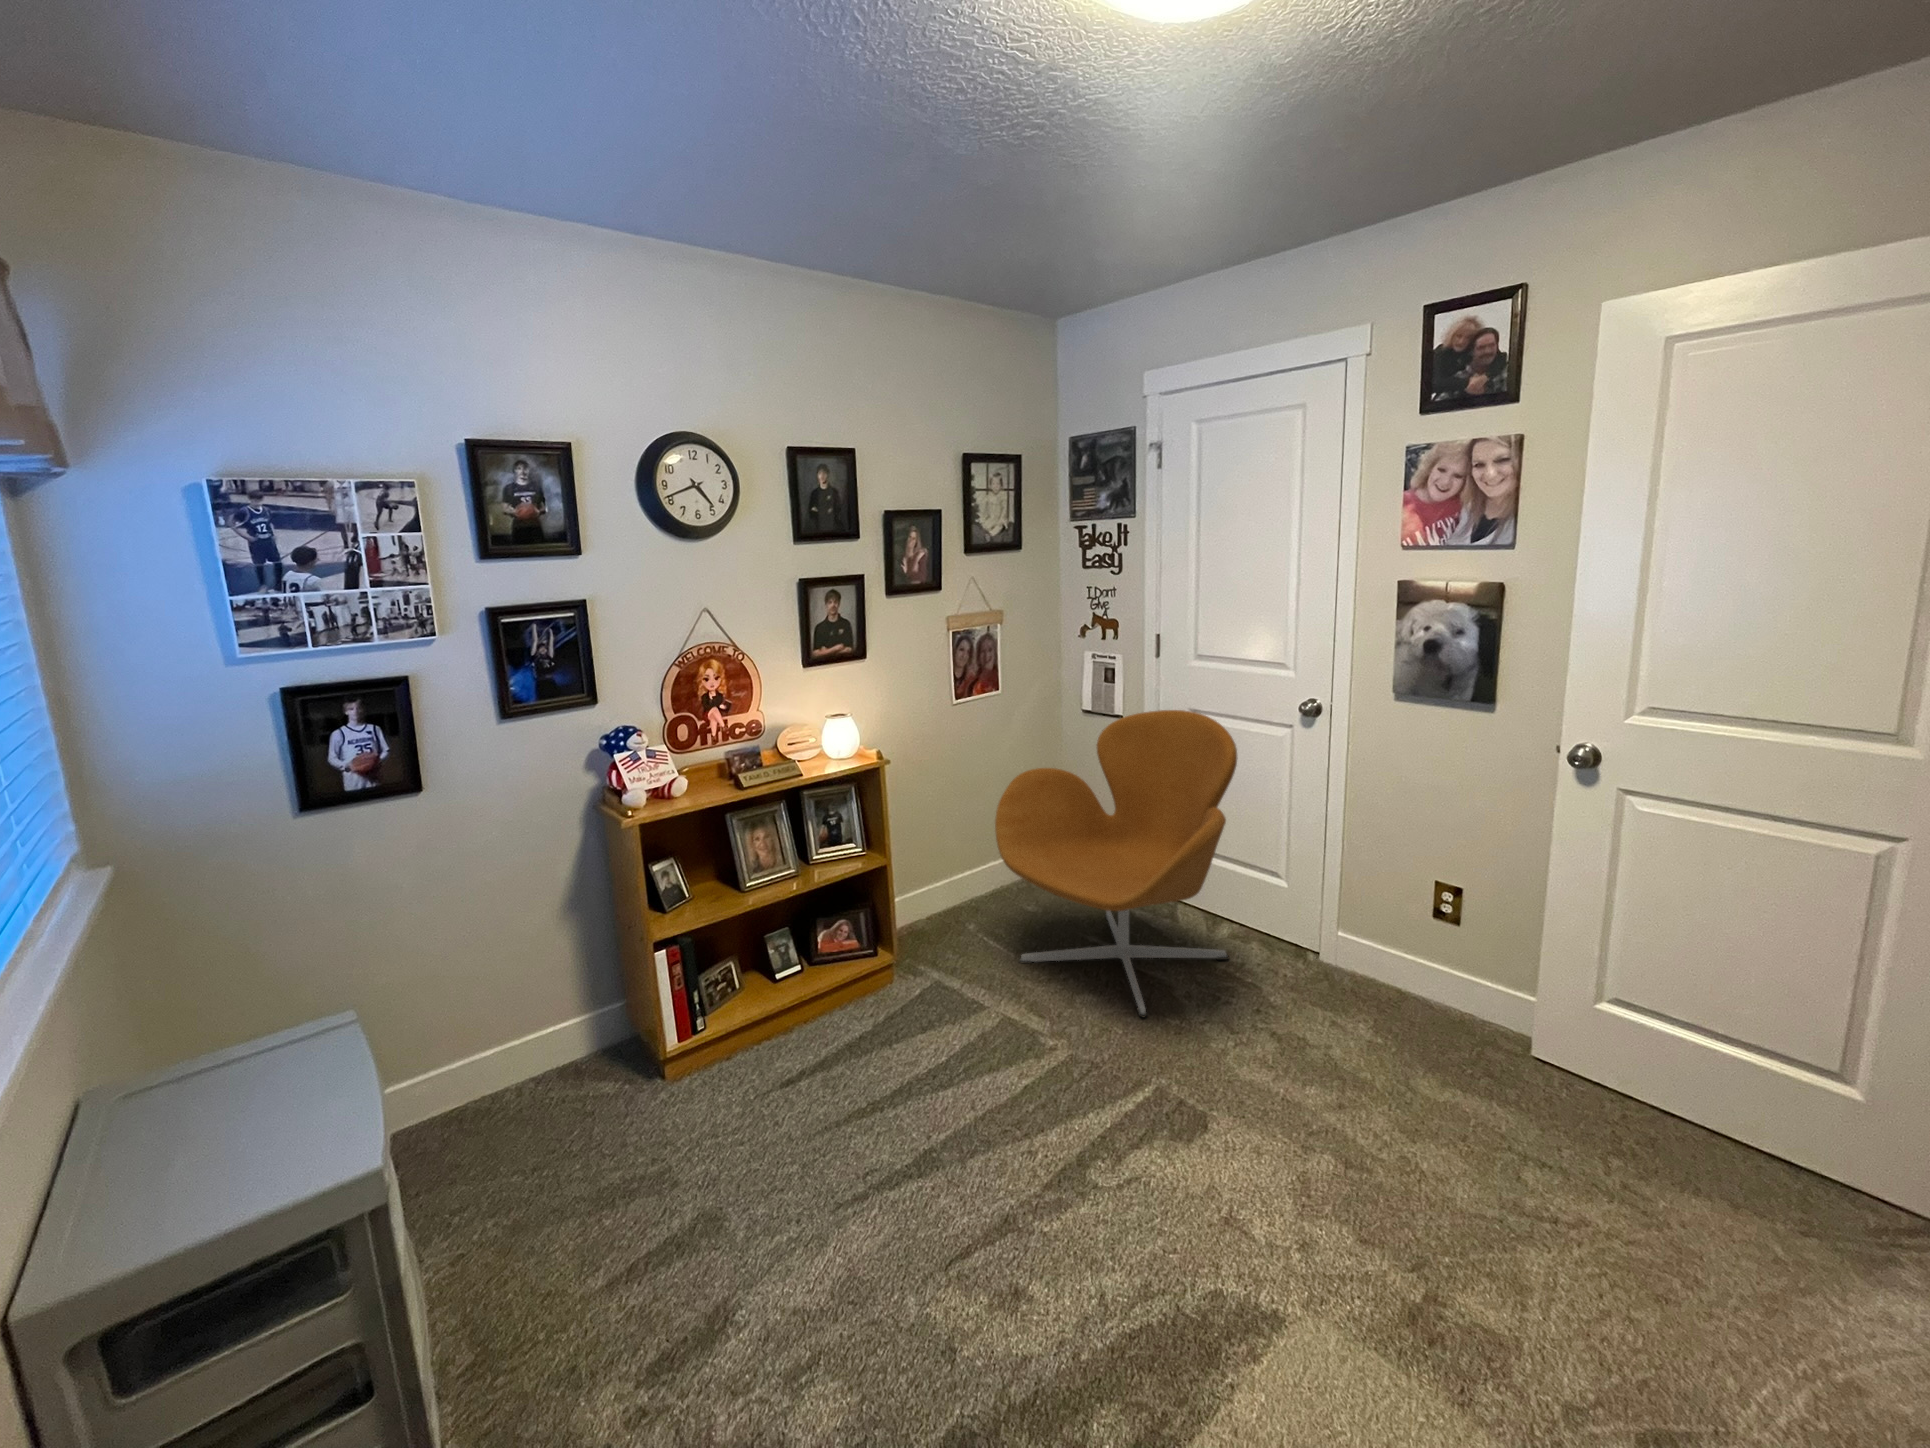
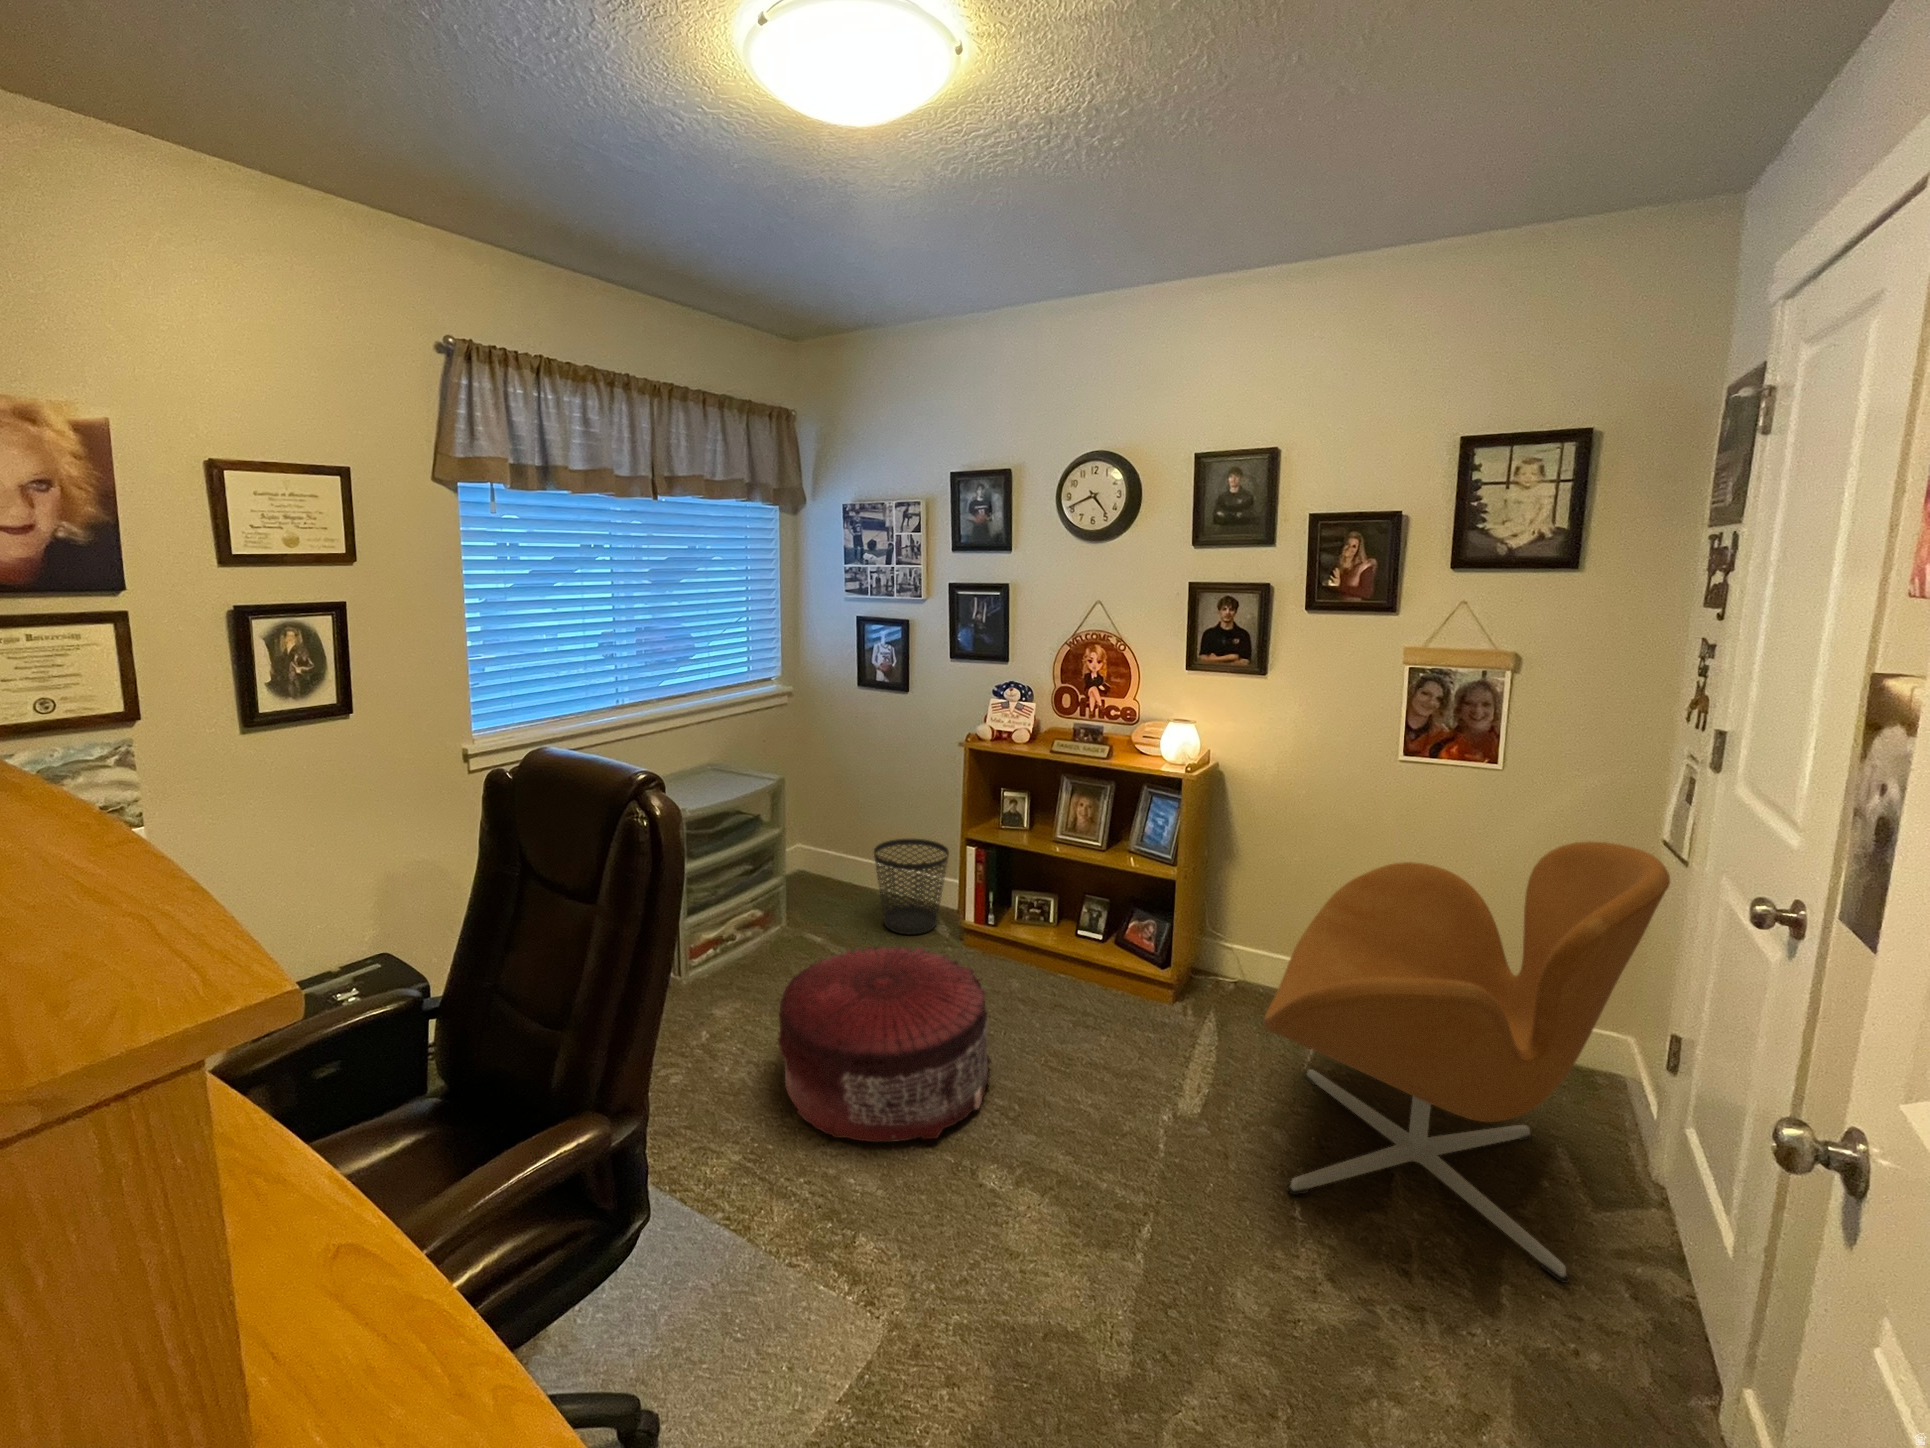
wastebasket: none [485,979,610,1137] -> present [874,839,949,935]
pouf: none [768,1033,1035,1329] -> present [778,946,991,1142]

